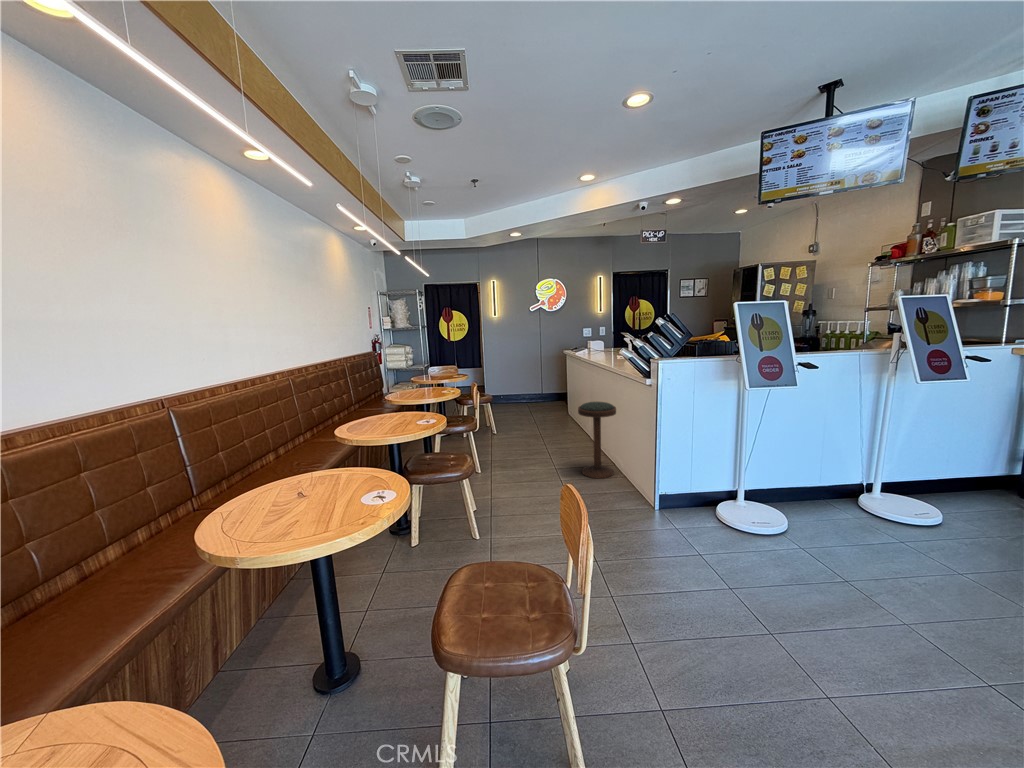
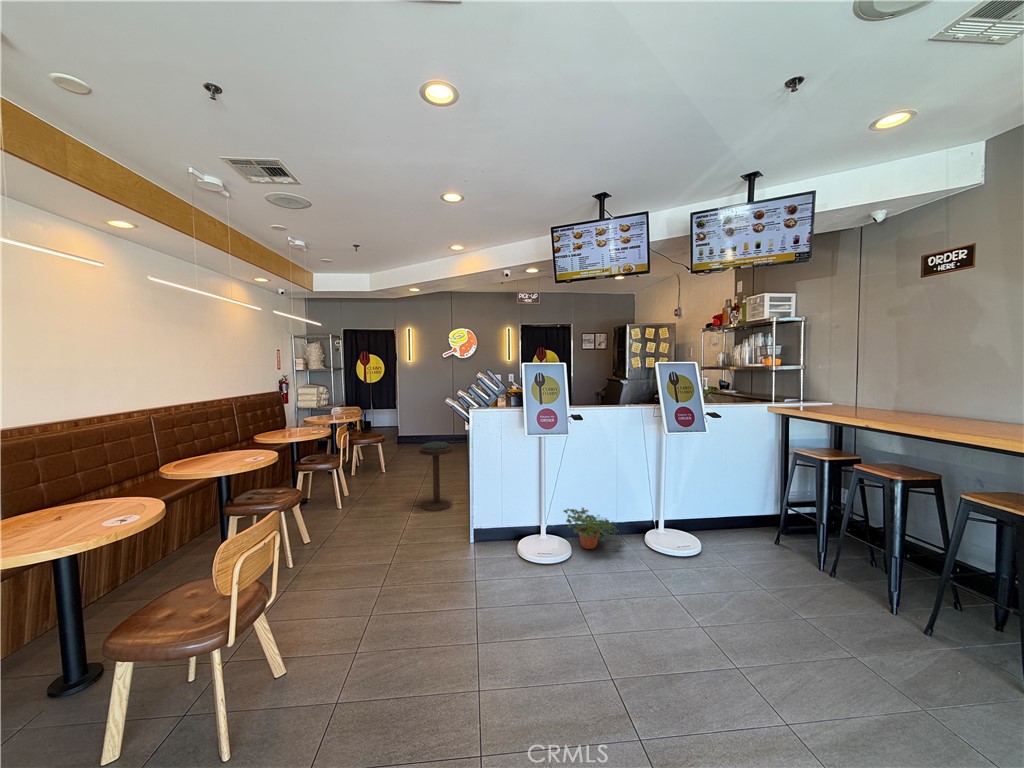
potted plant: none [795,475,889,525] -> present [564,508,619,549]

